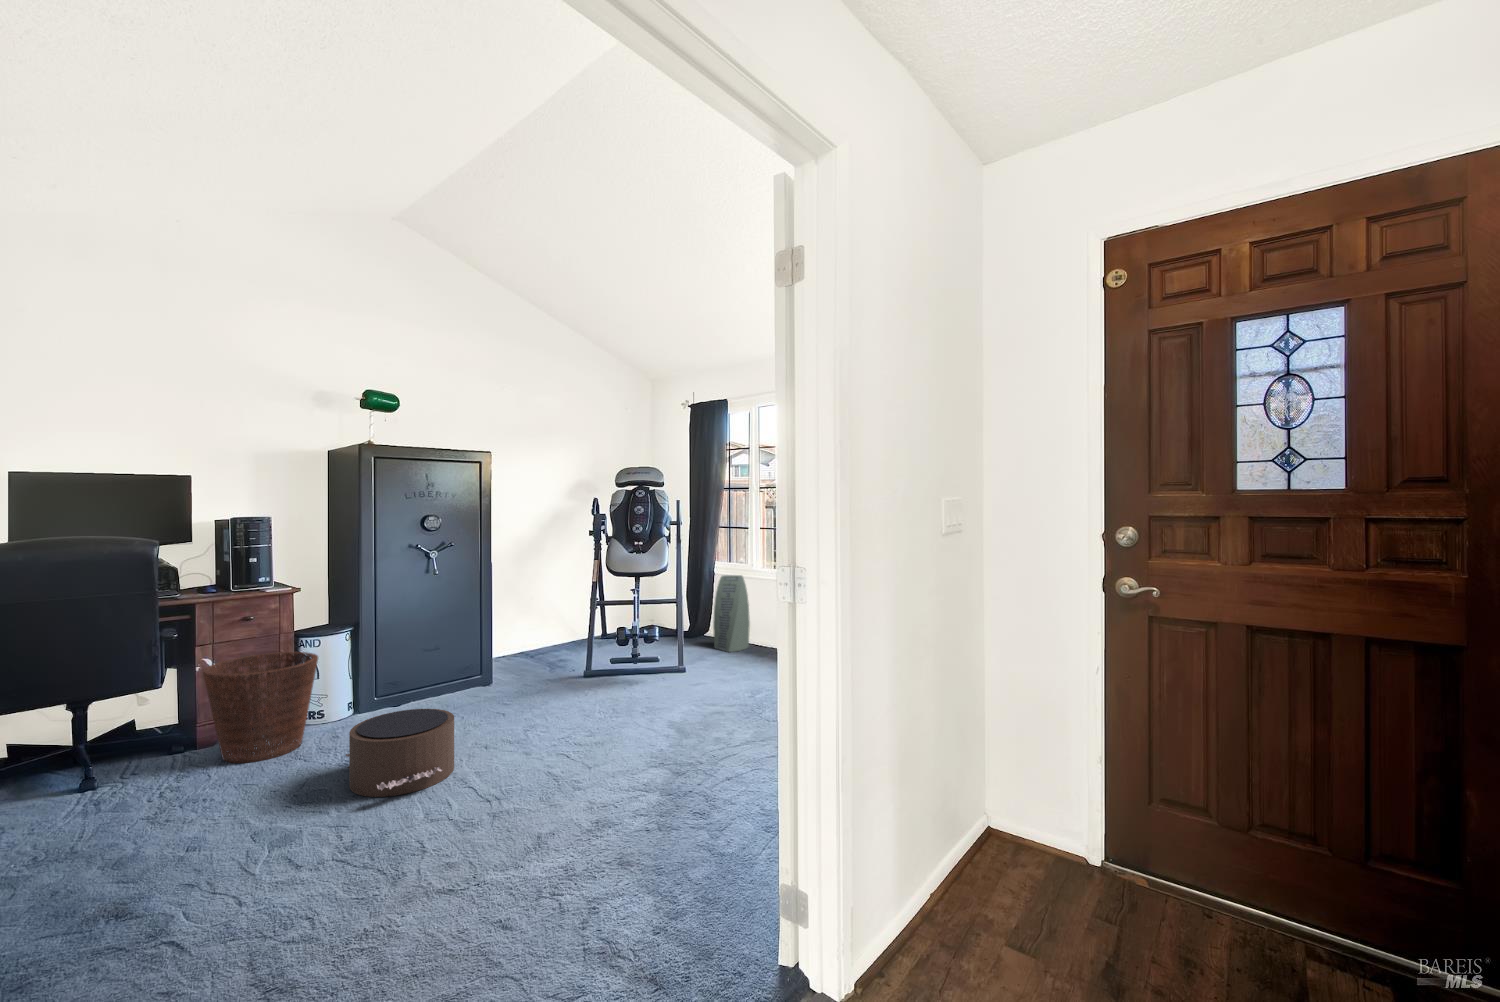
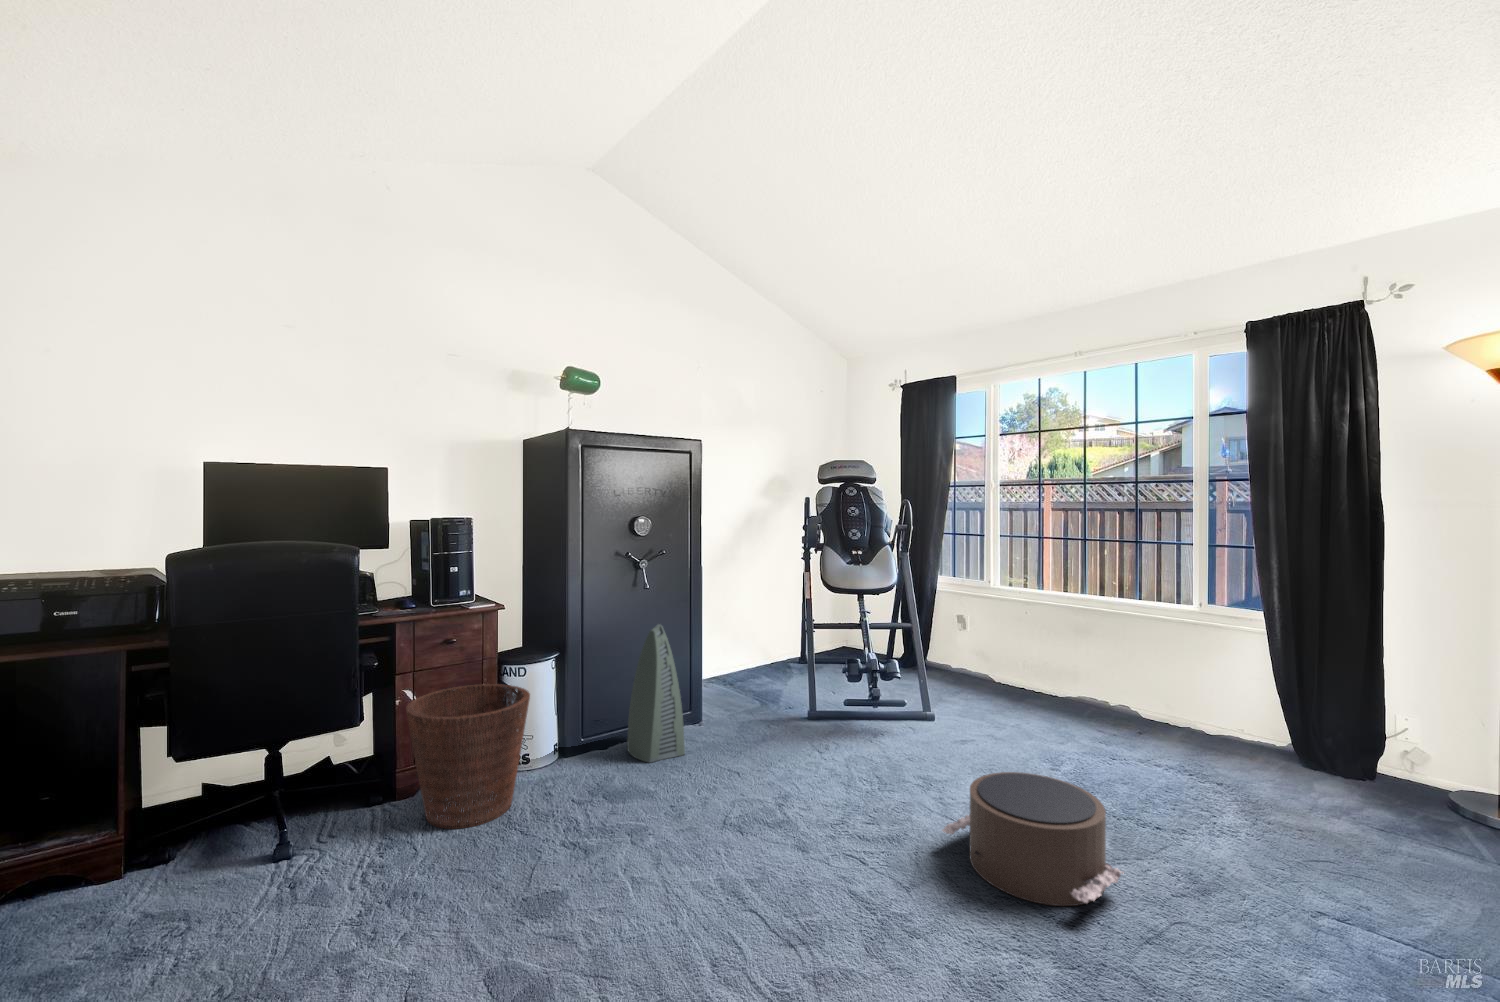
air purifier: present [713,575,750,652] -> present [627,624,685,763]
pouf: present [346,709,454,797] -> present [942,772,1124,906]

